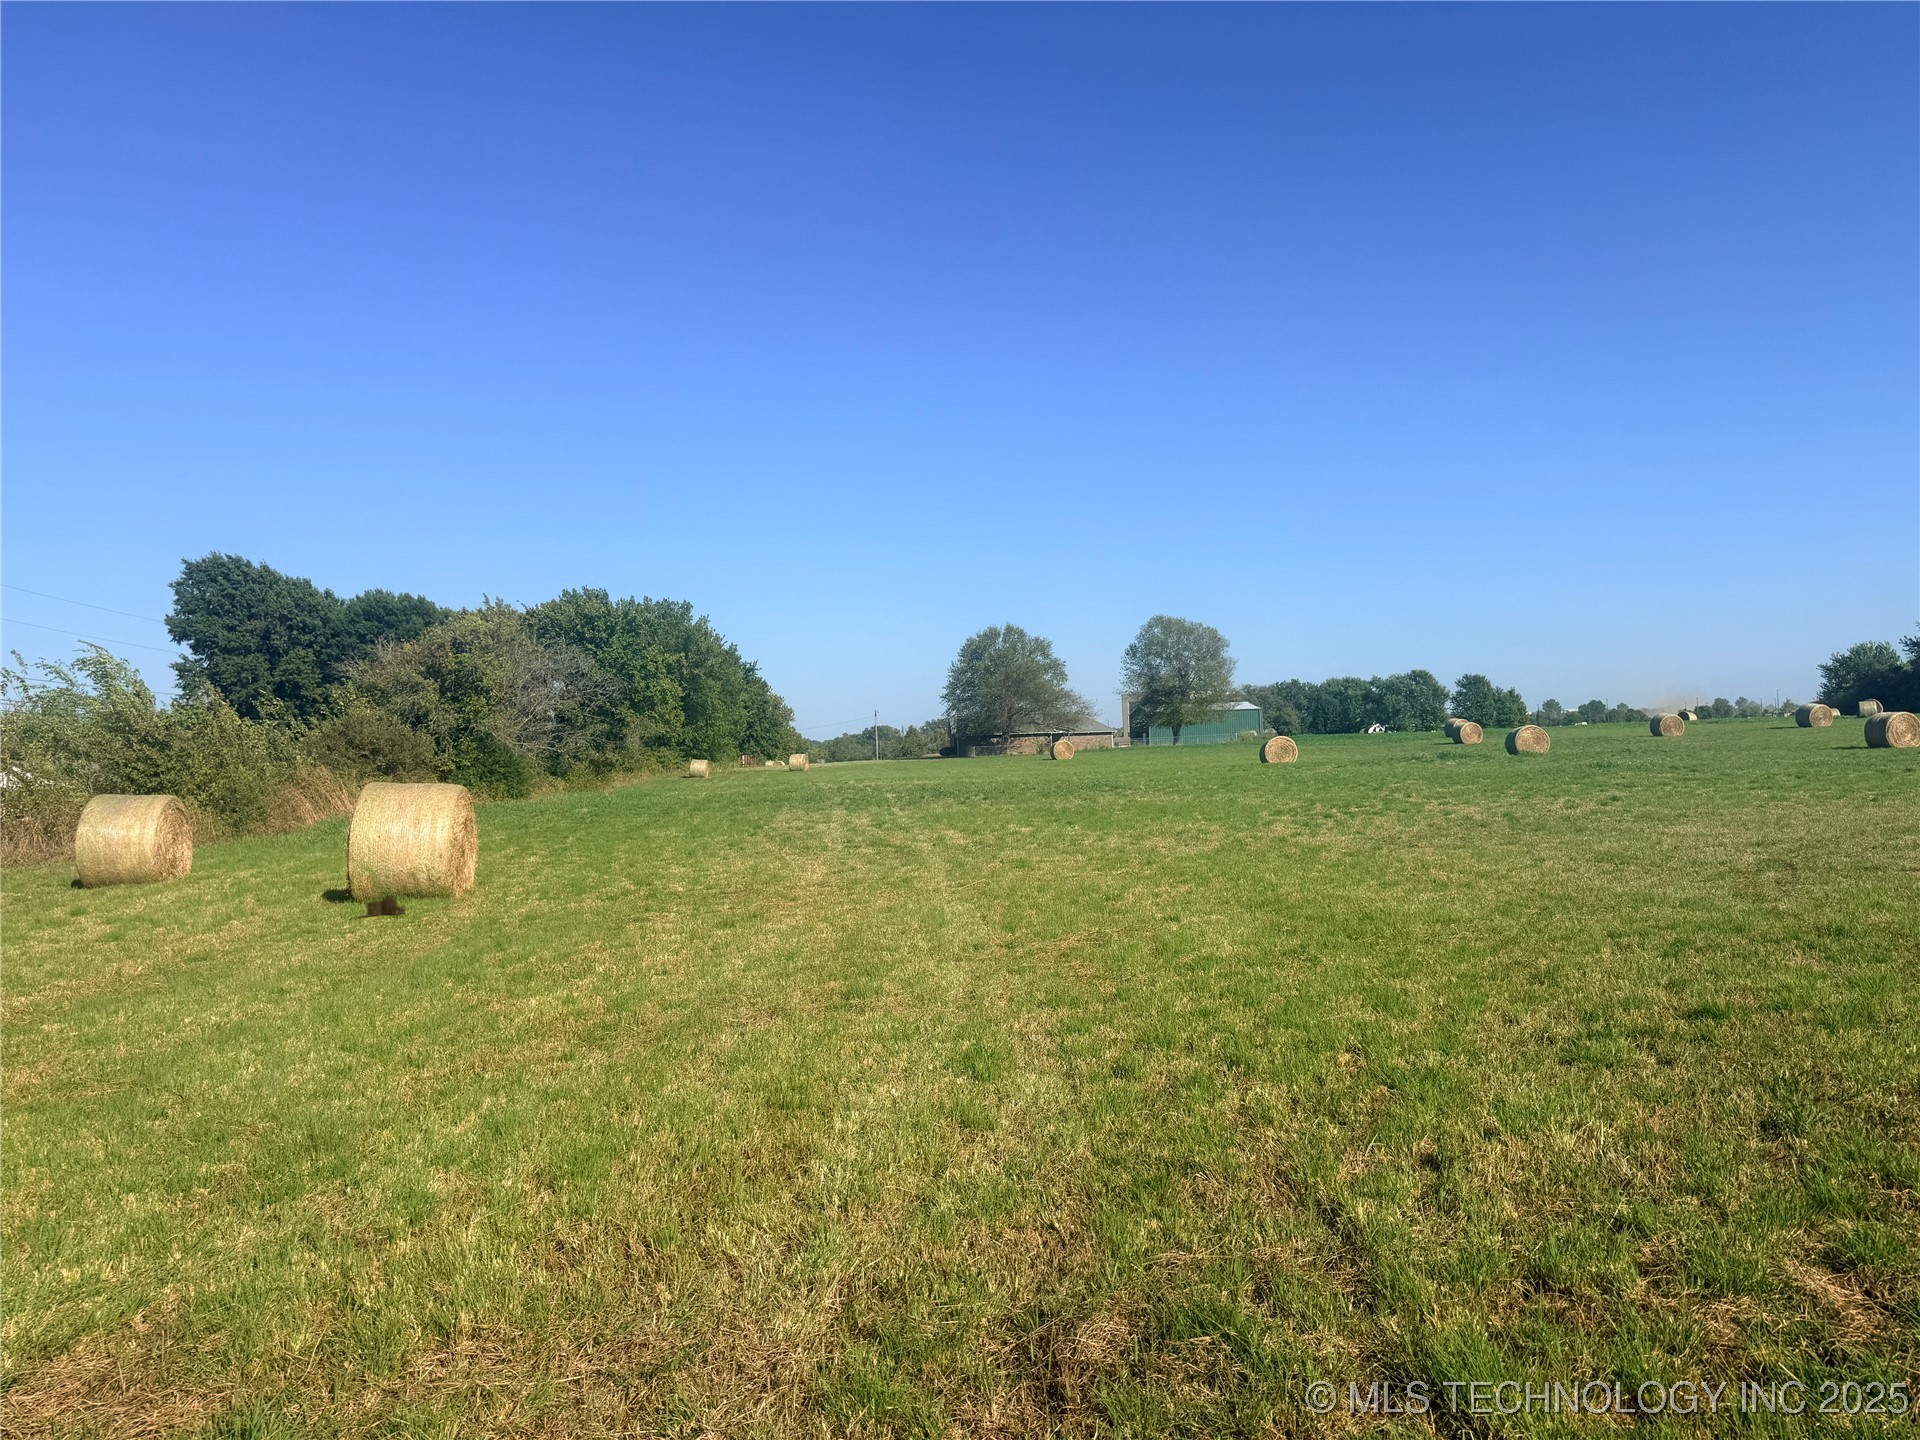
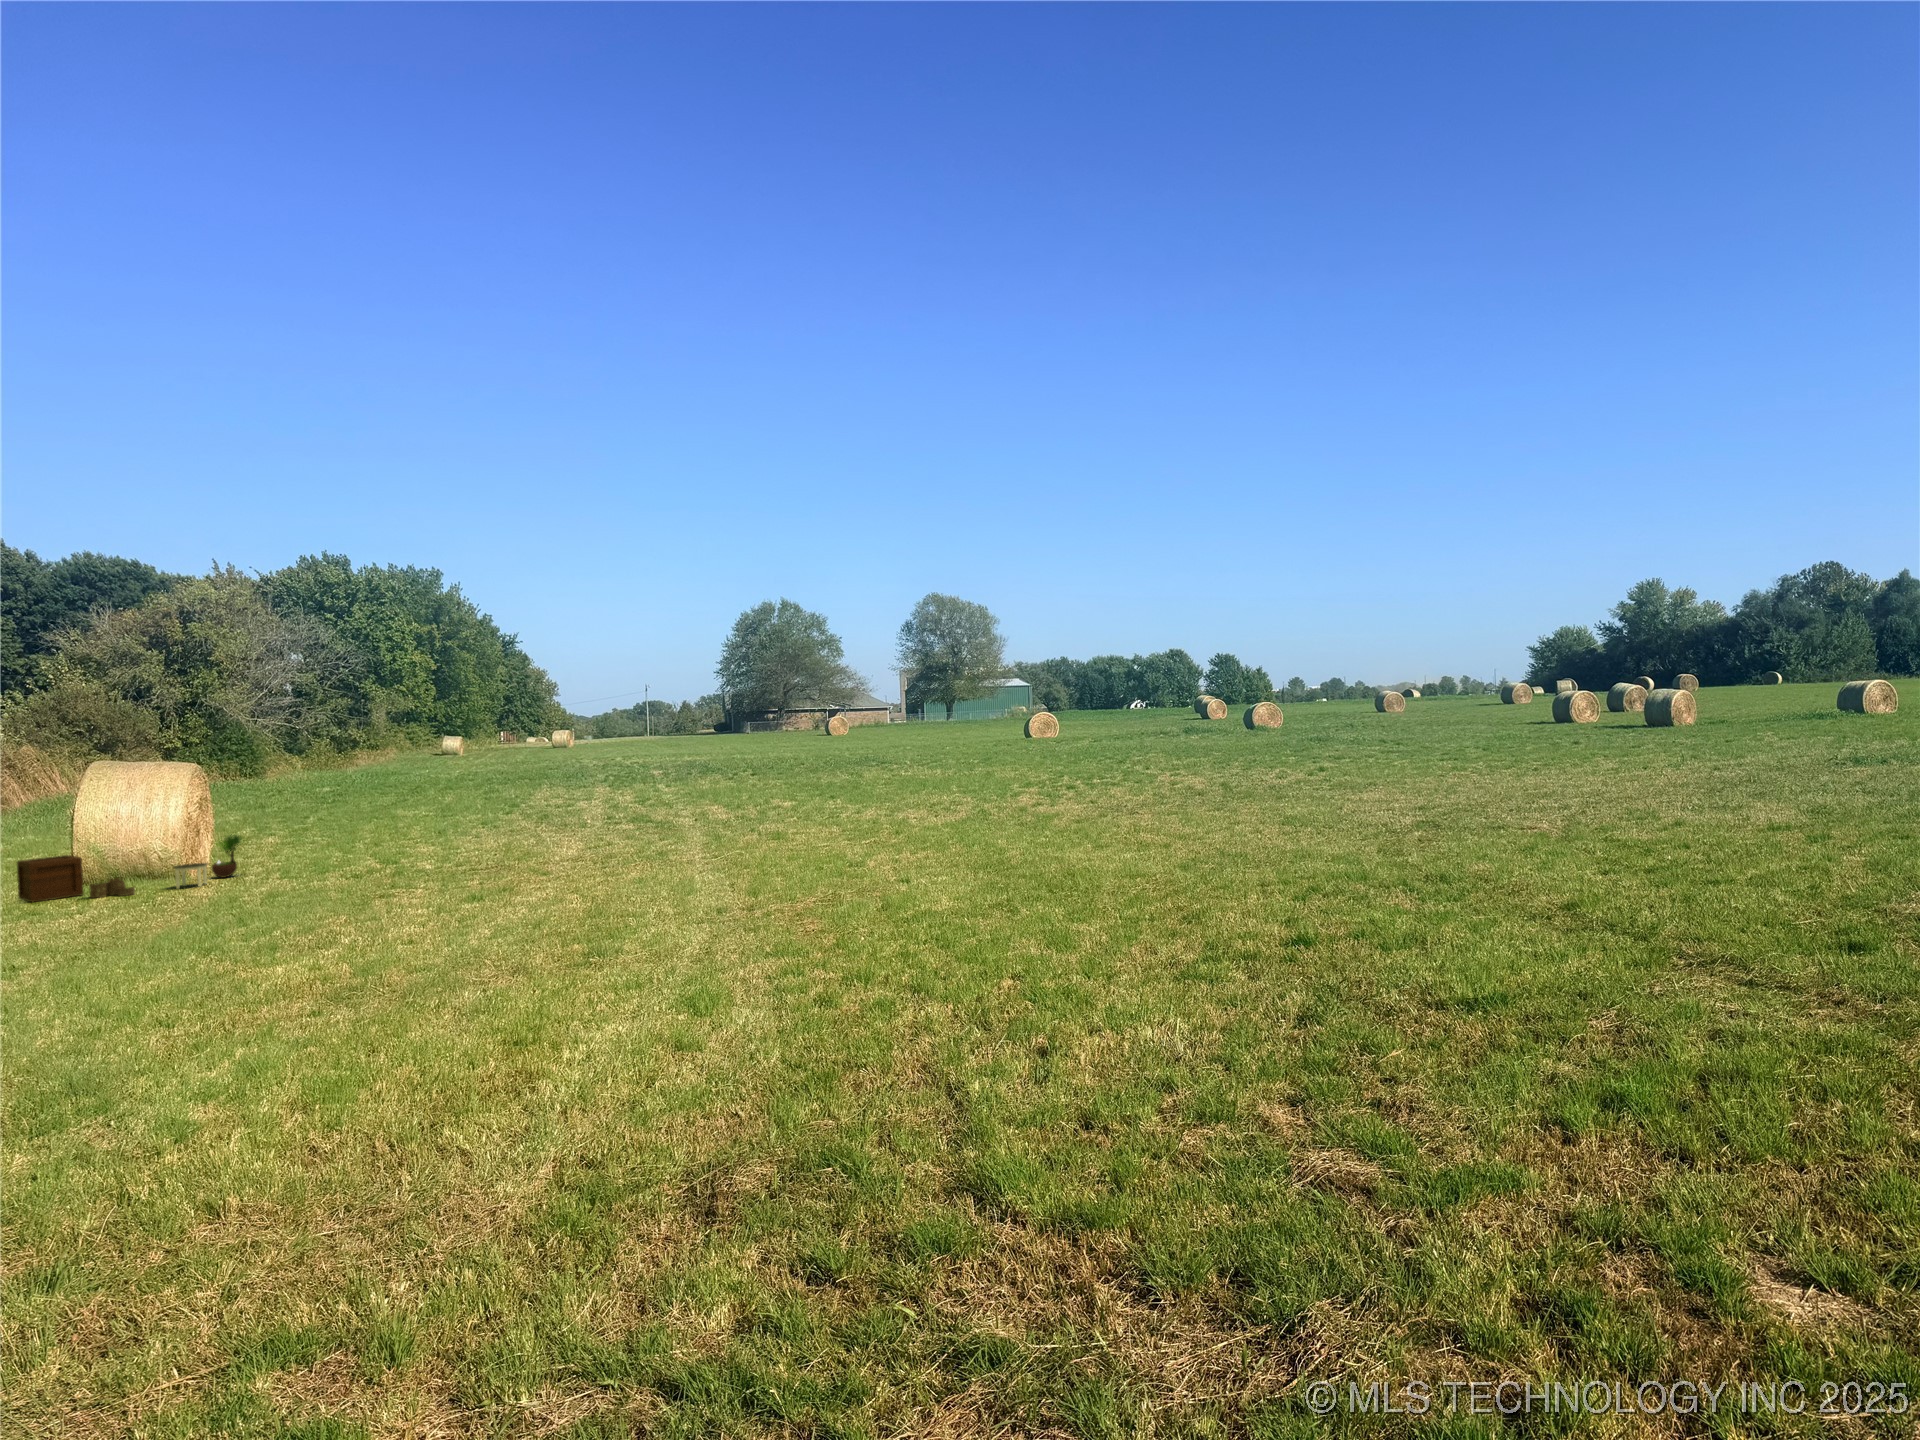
potted tree: none [473,849,502,897] -> present [212,834,241,878]
wooden crate: none [306,873,362,920] -> present [17,855,84,902]
round table: none [438,882,470,908] -> present [173,863,207,889]

